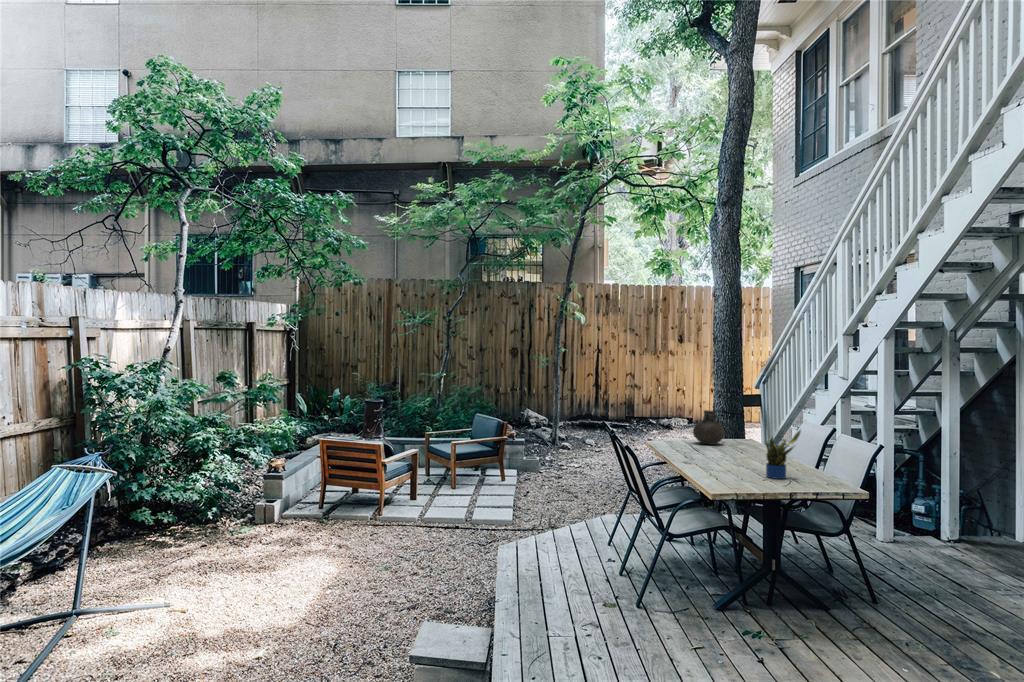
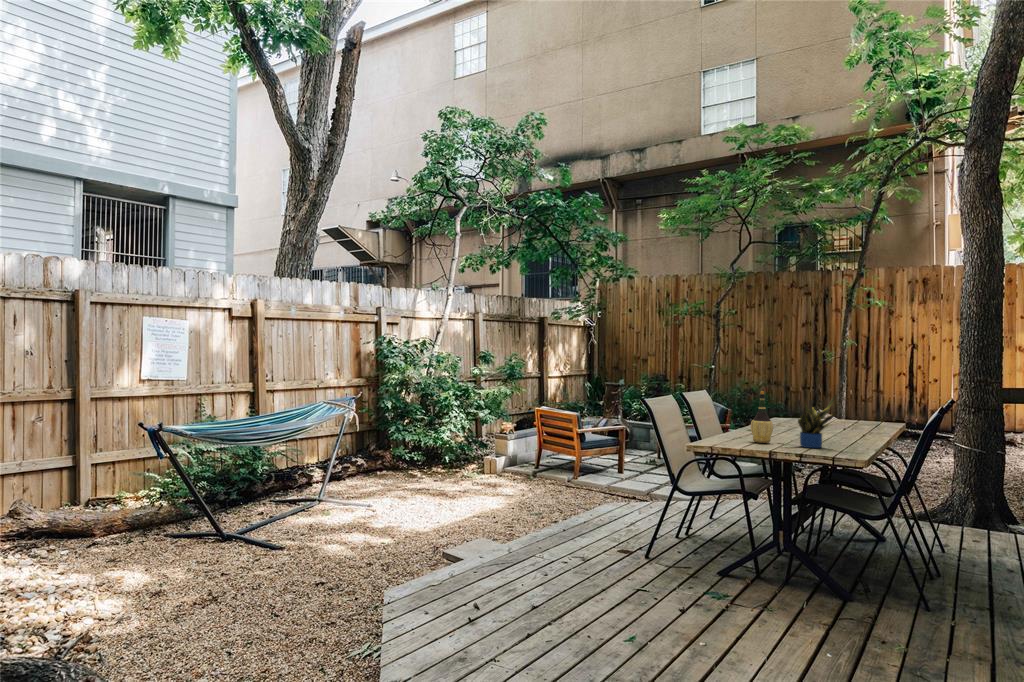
vase: present [693,410,725,444] -> none [843,391,882,430]
wine bottle: none [726,428,747,479] -> present [751,391,773,443]

